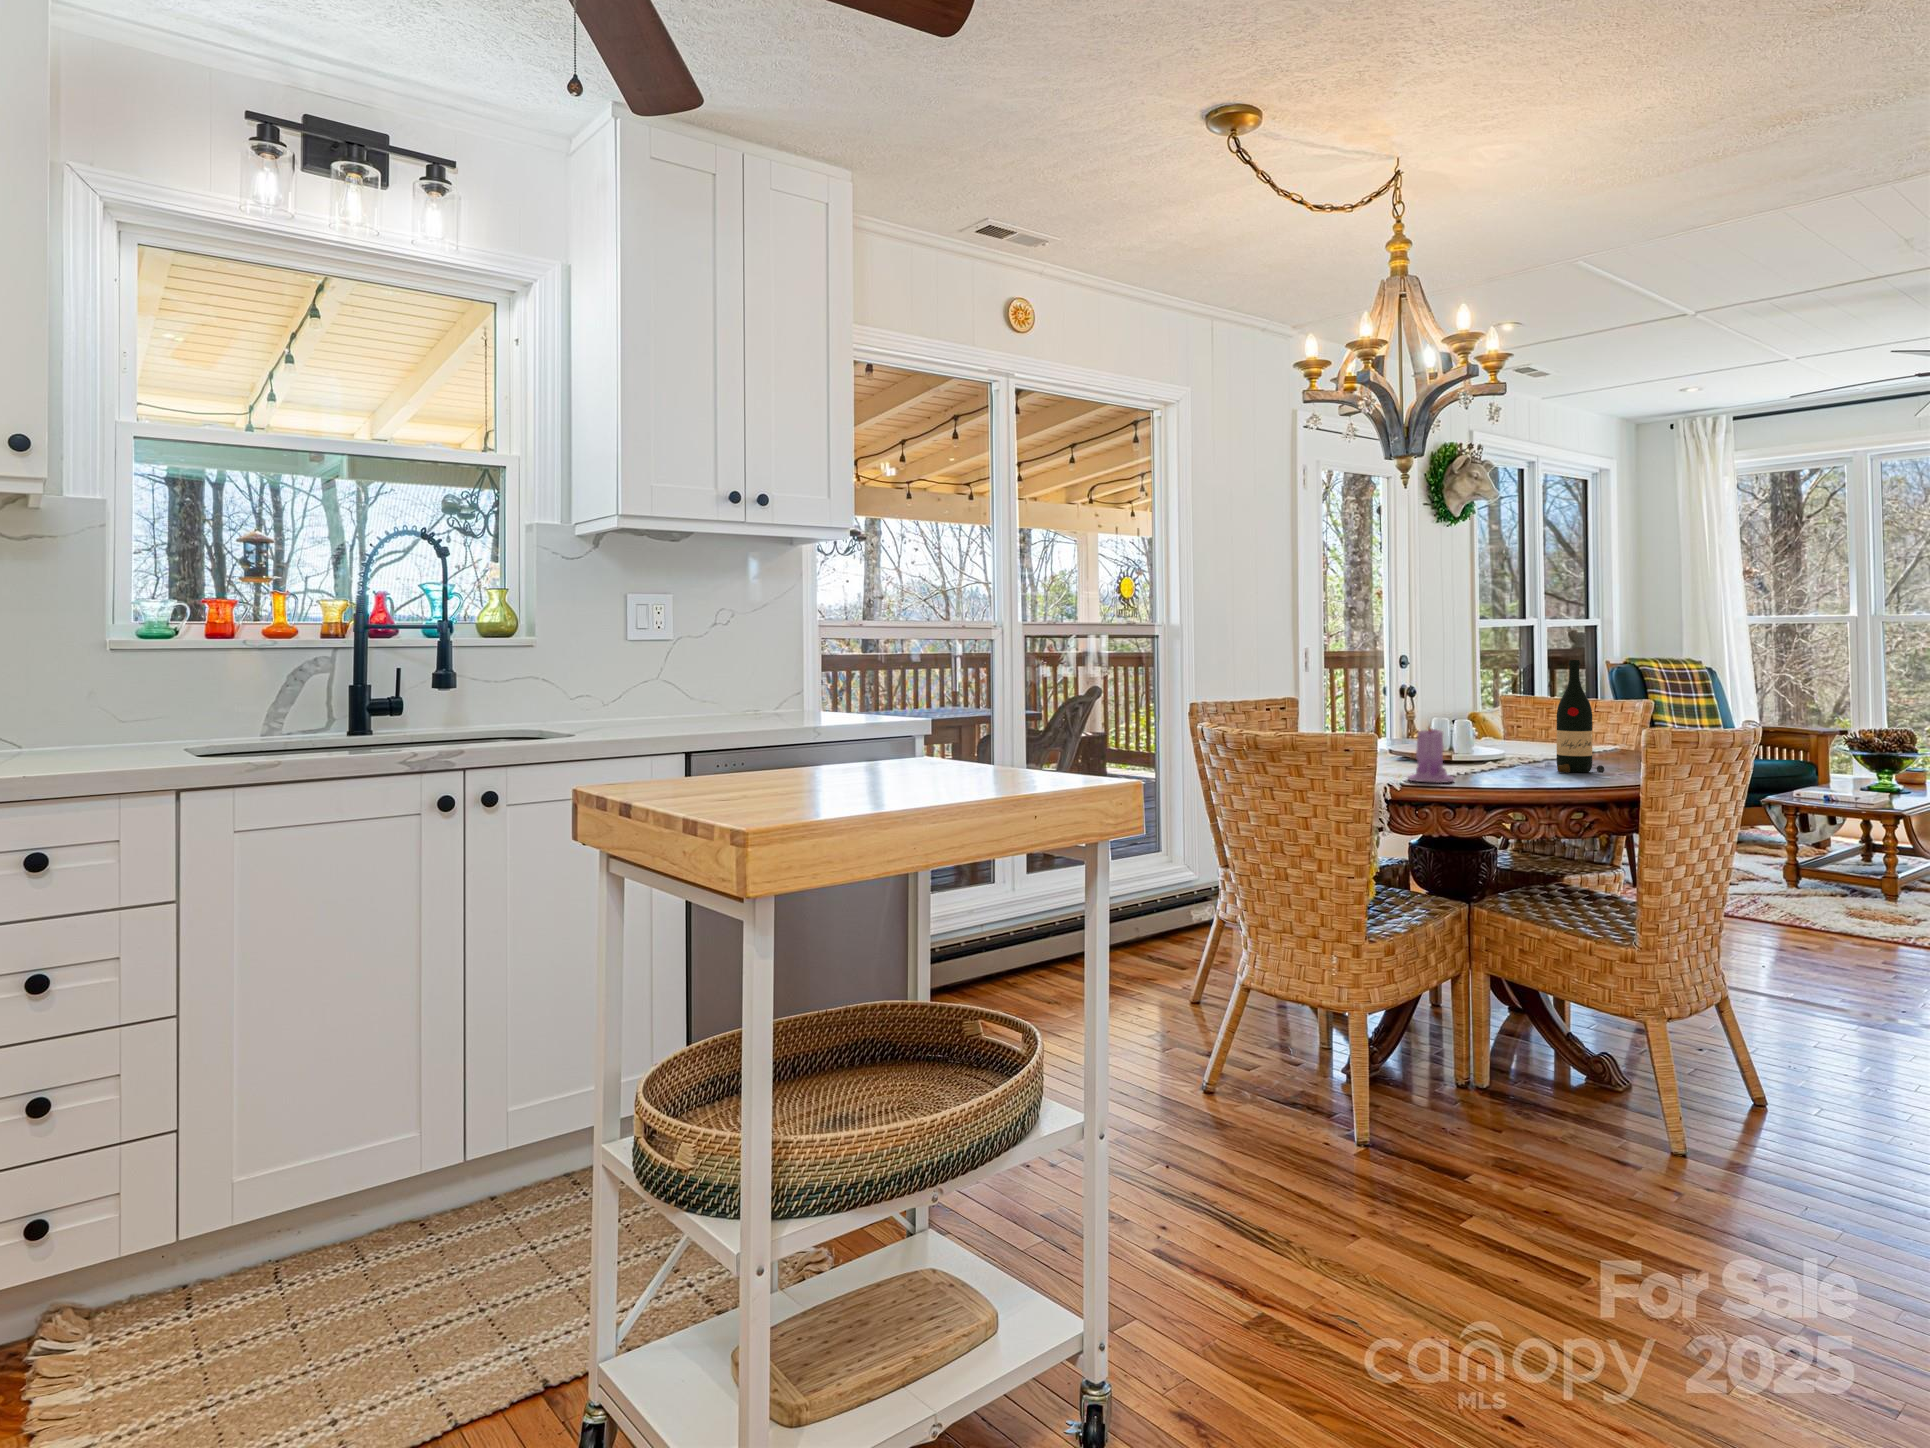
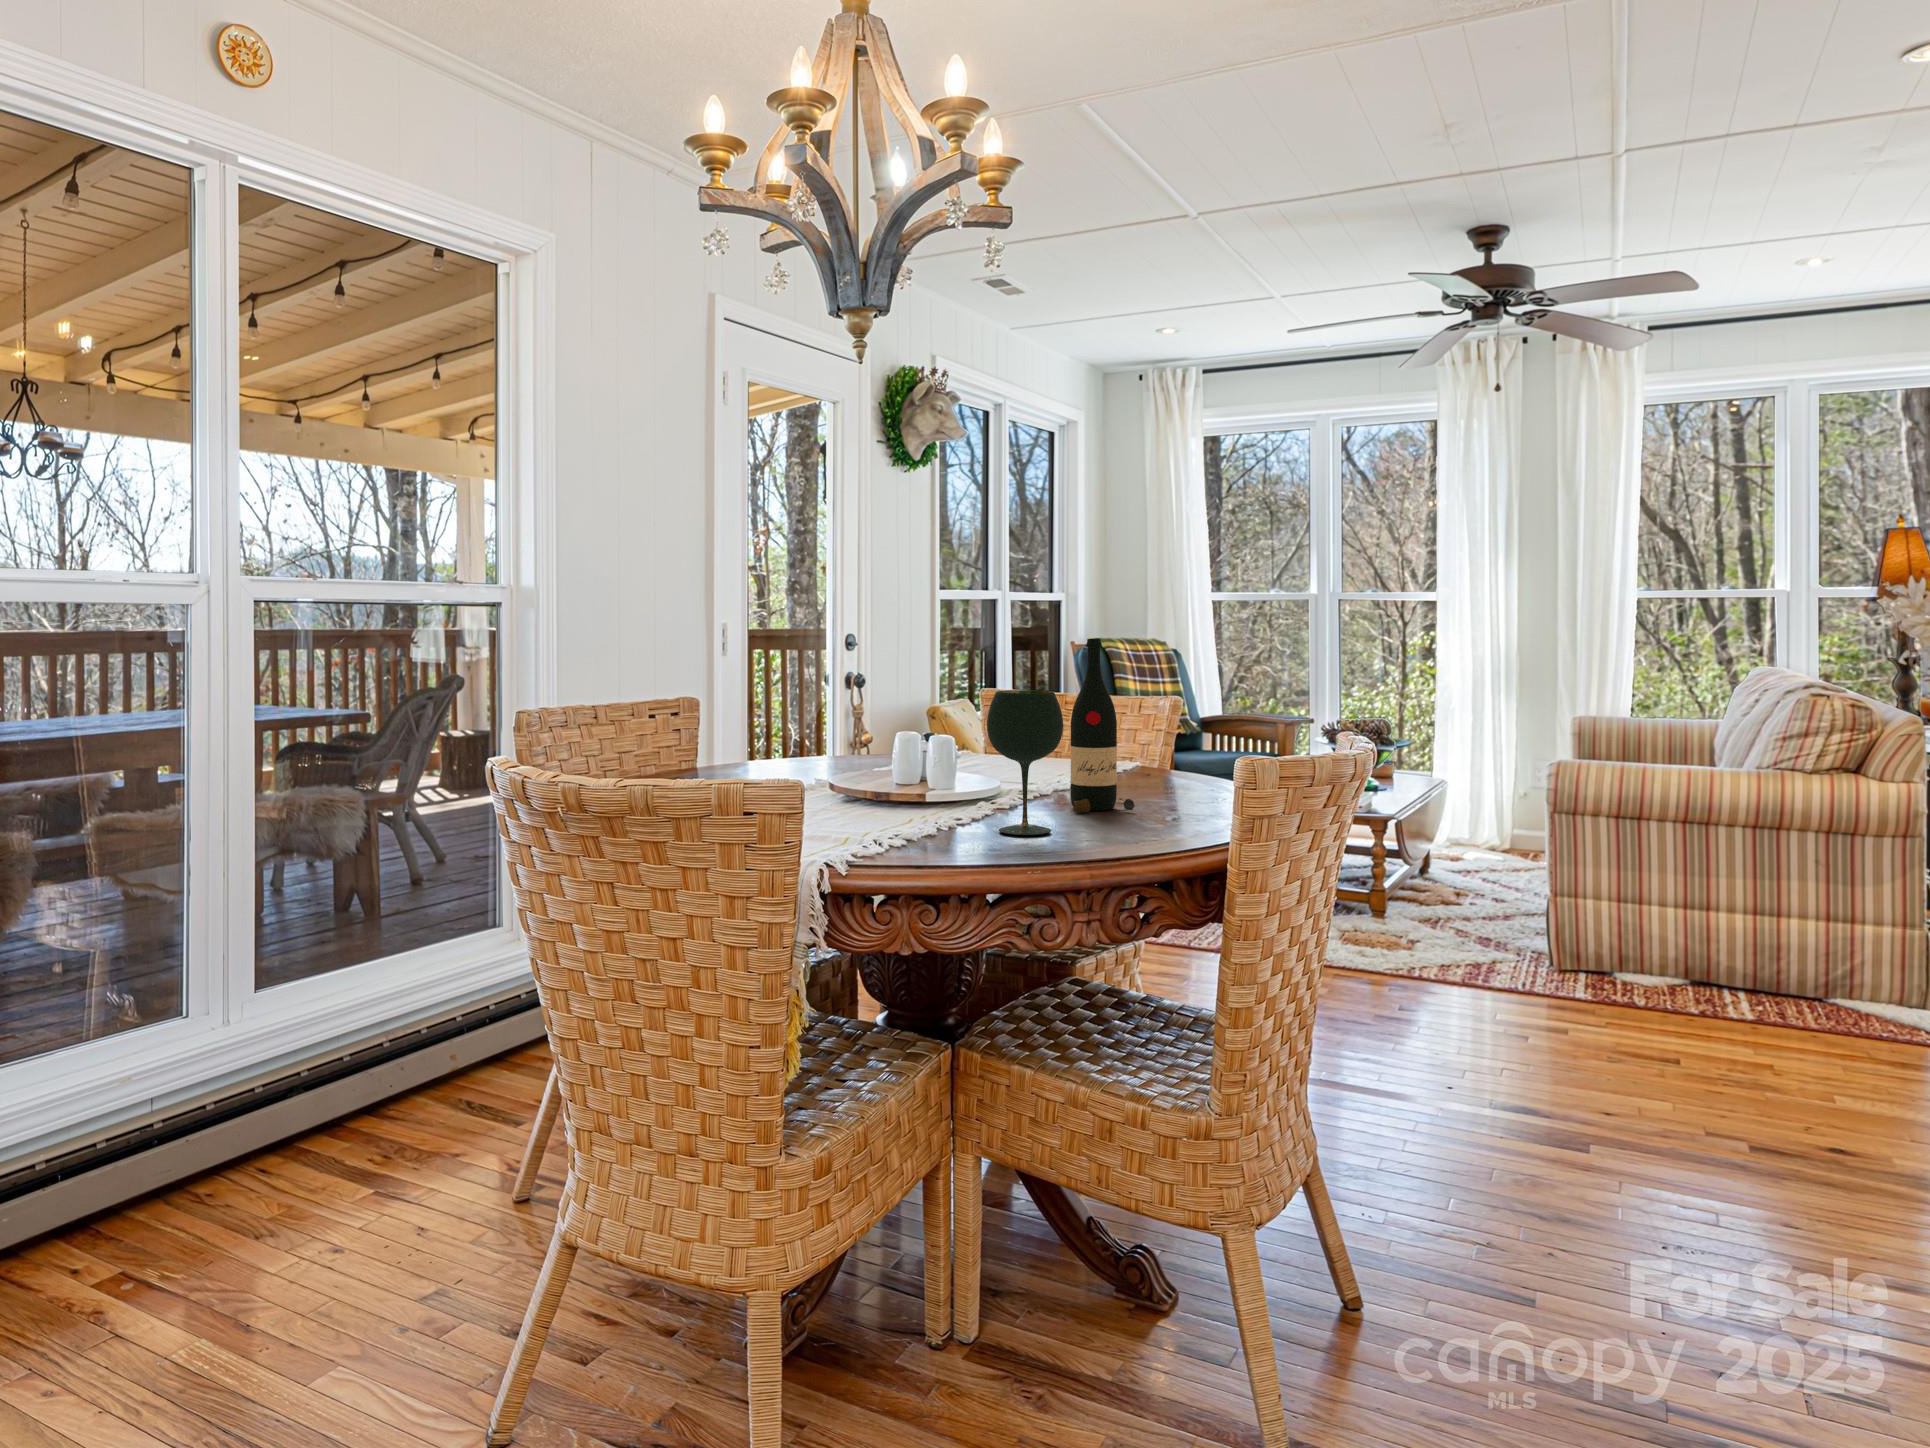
wine glass: none [1491,692,1544,780] -> present [987,690,1063,835]
candle: present [1408,726,1454,783] -> none [862,743,936,851]

